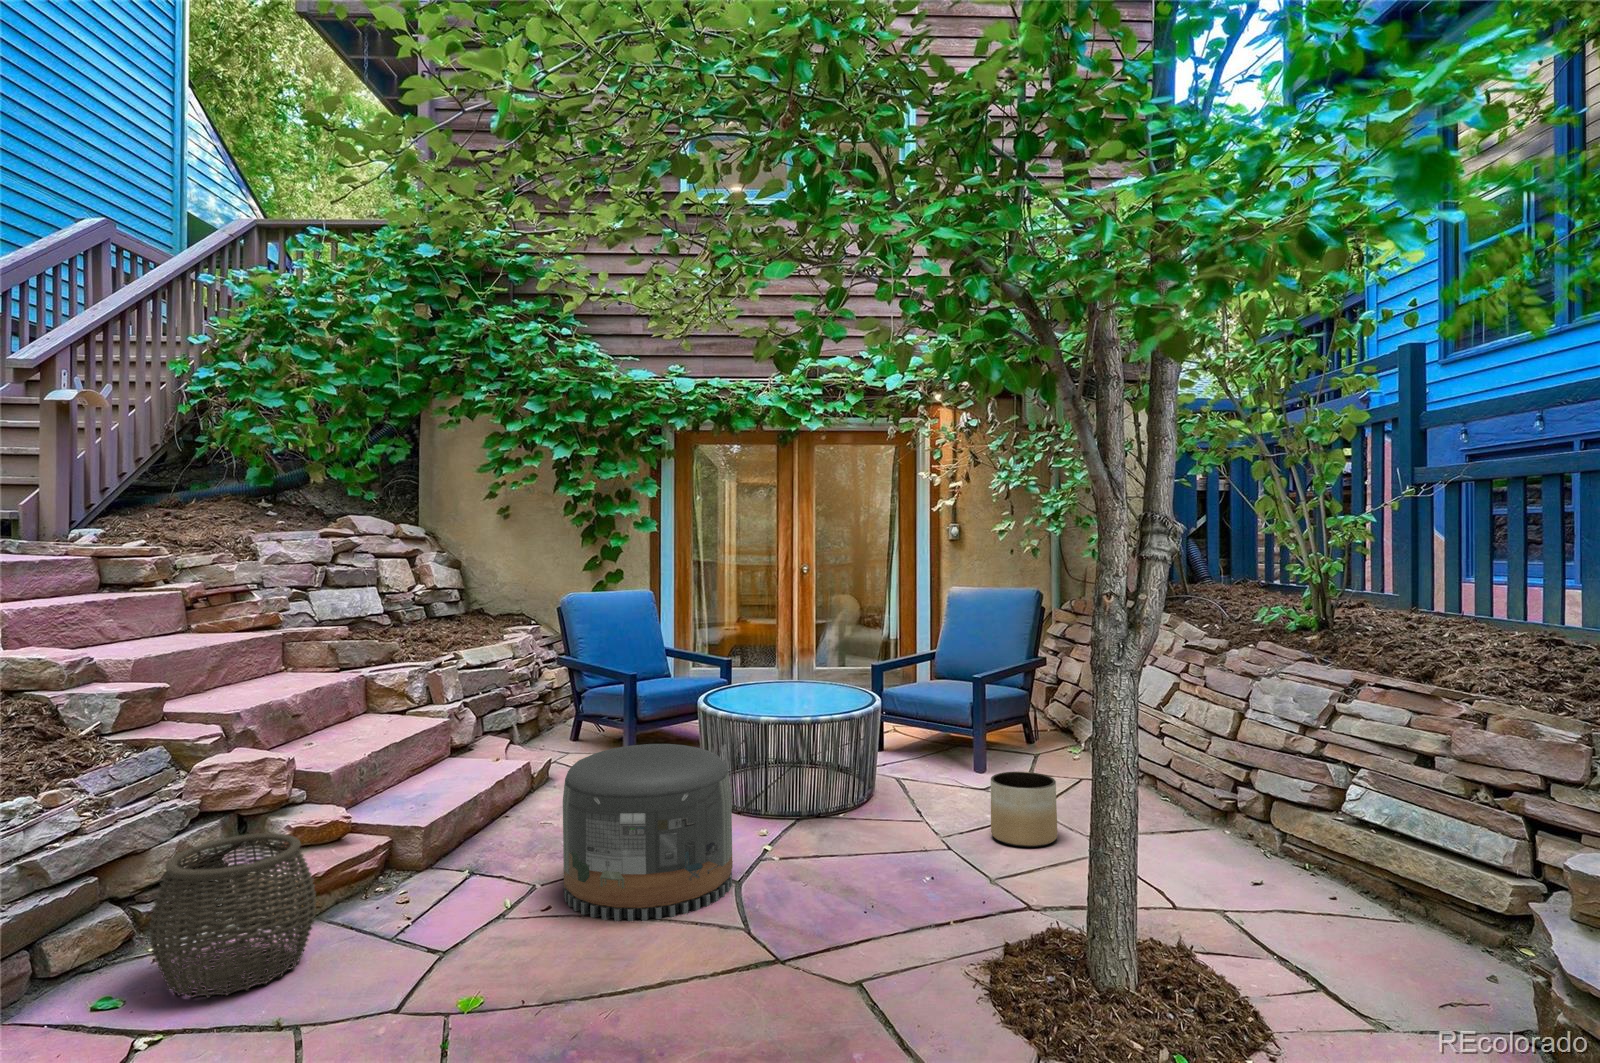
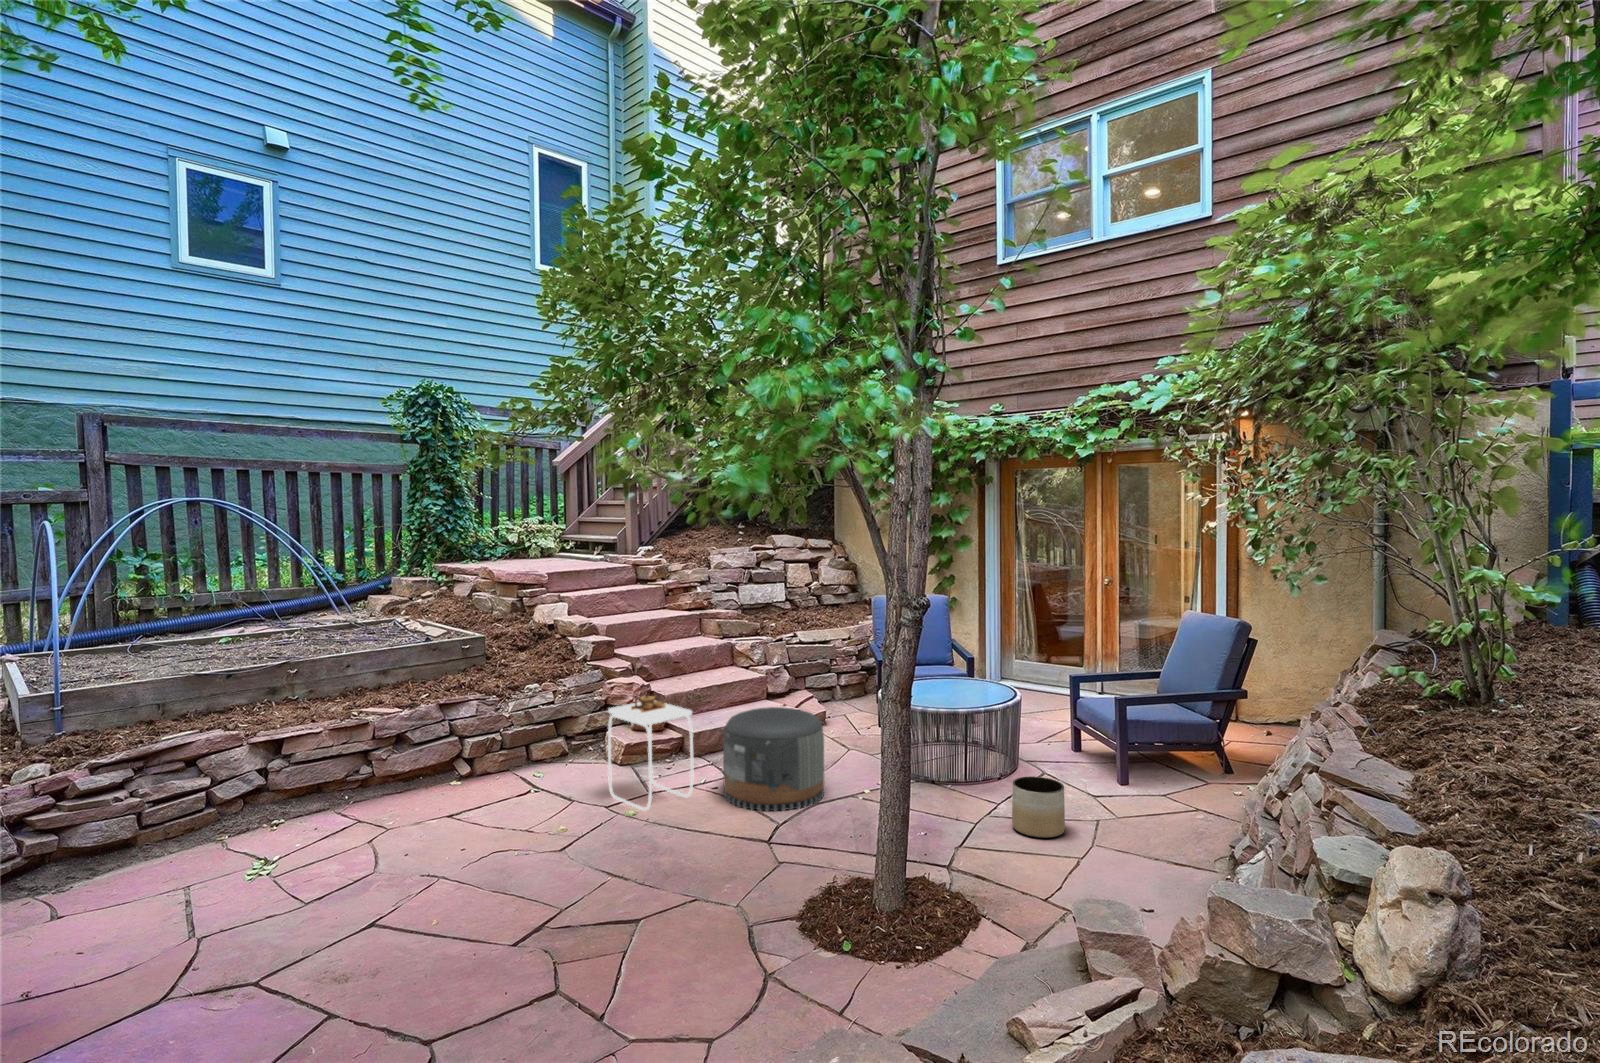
side table: none [358,756,538,978] -> present [608,696,693,811]
woven basket: present [149,833,316,998] -> none [542,719,611,790]

